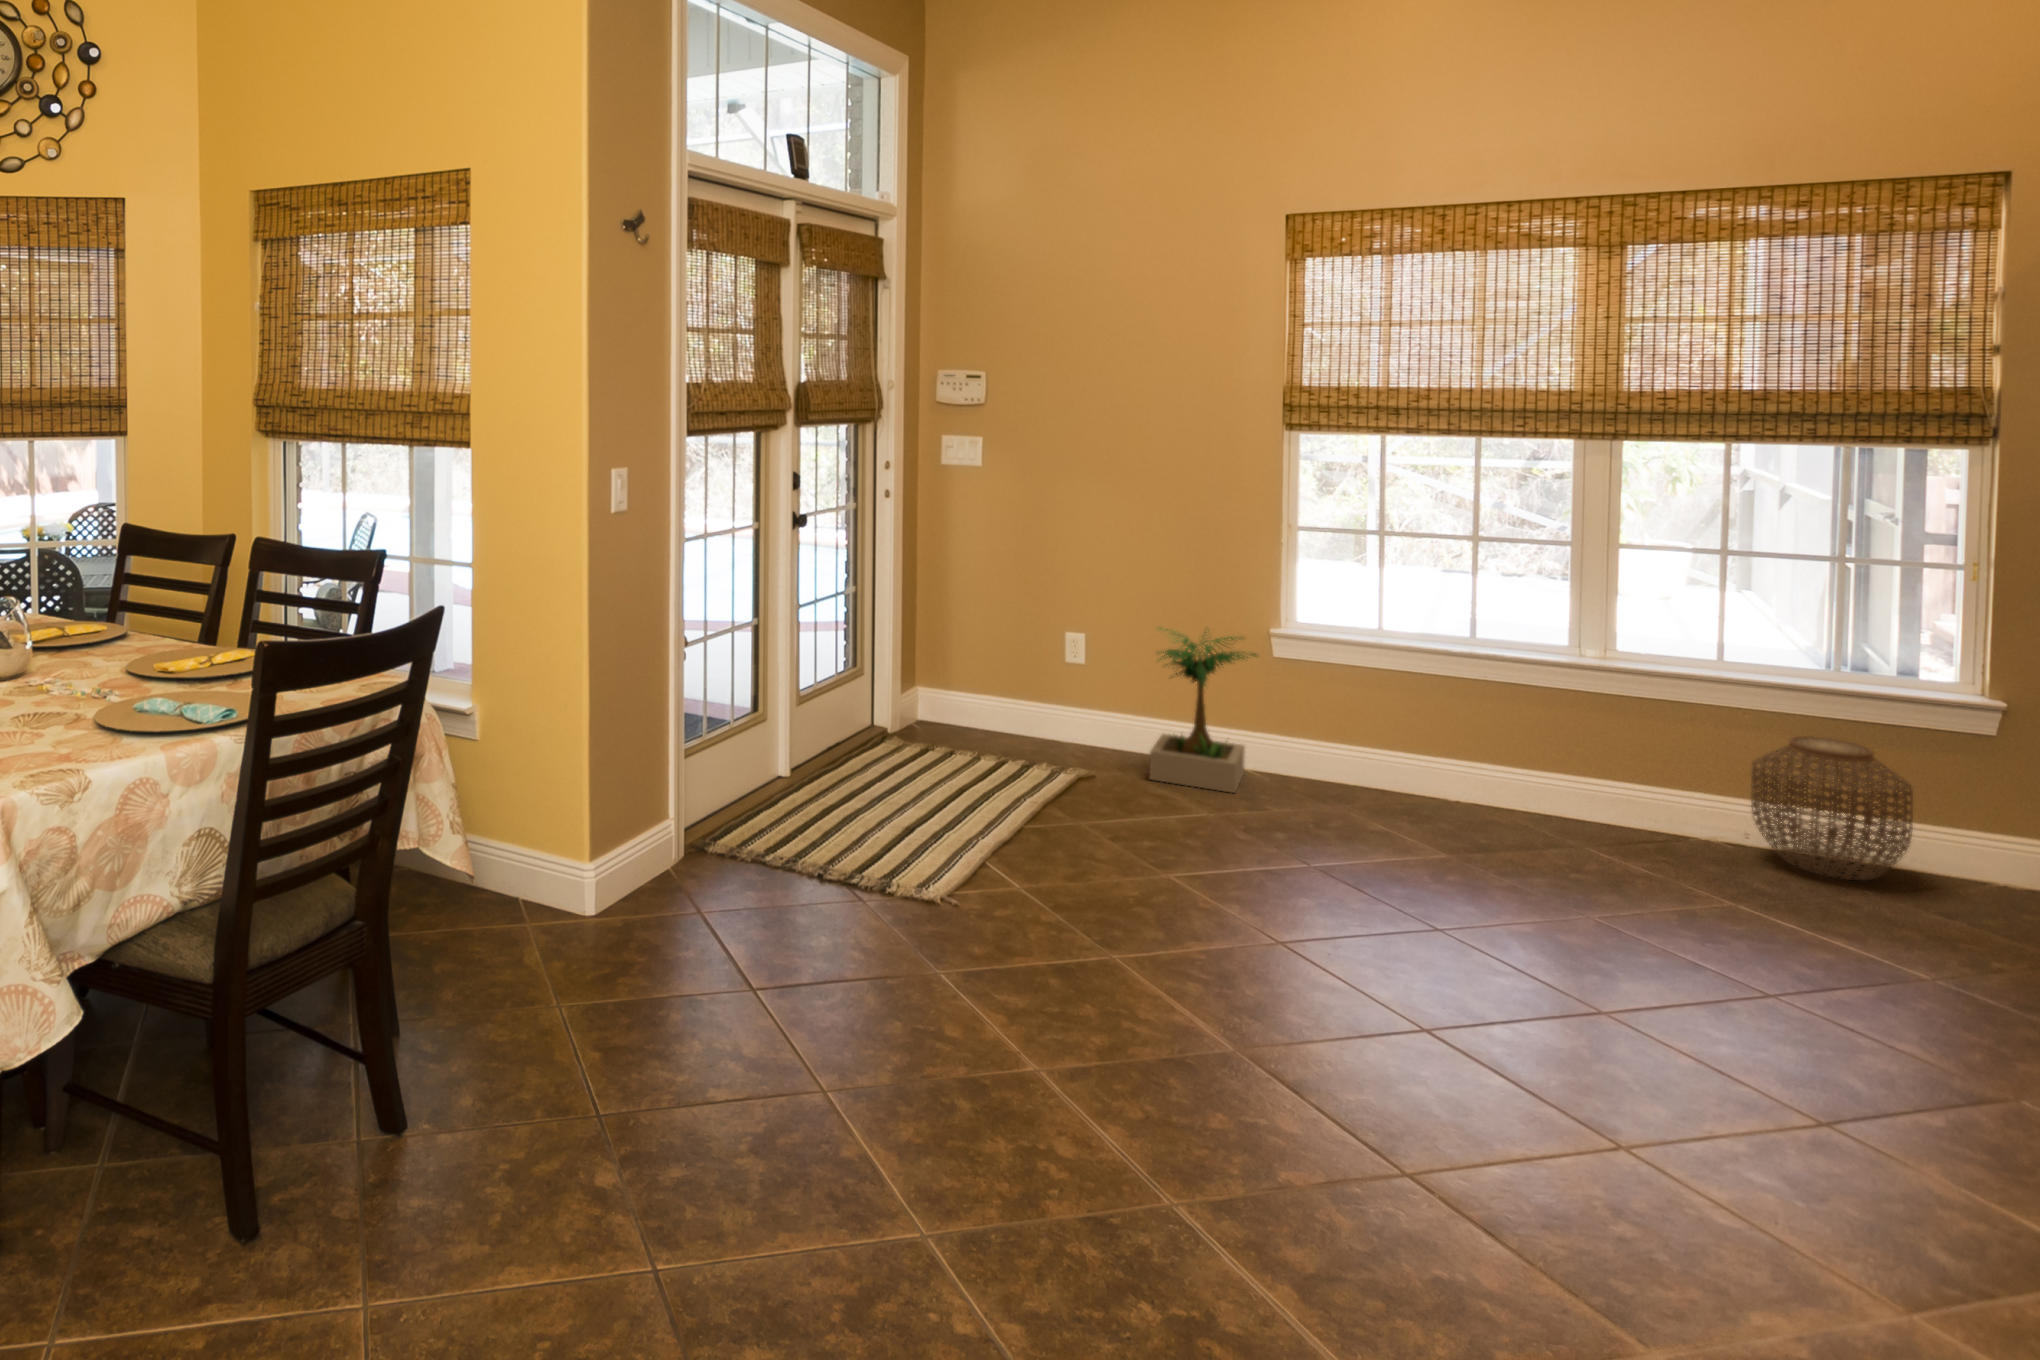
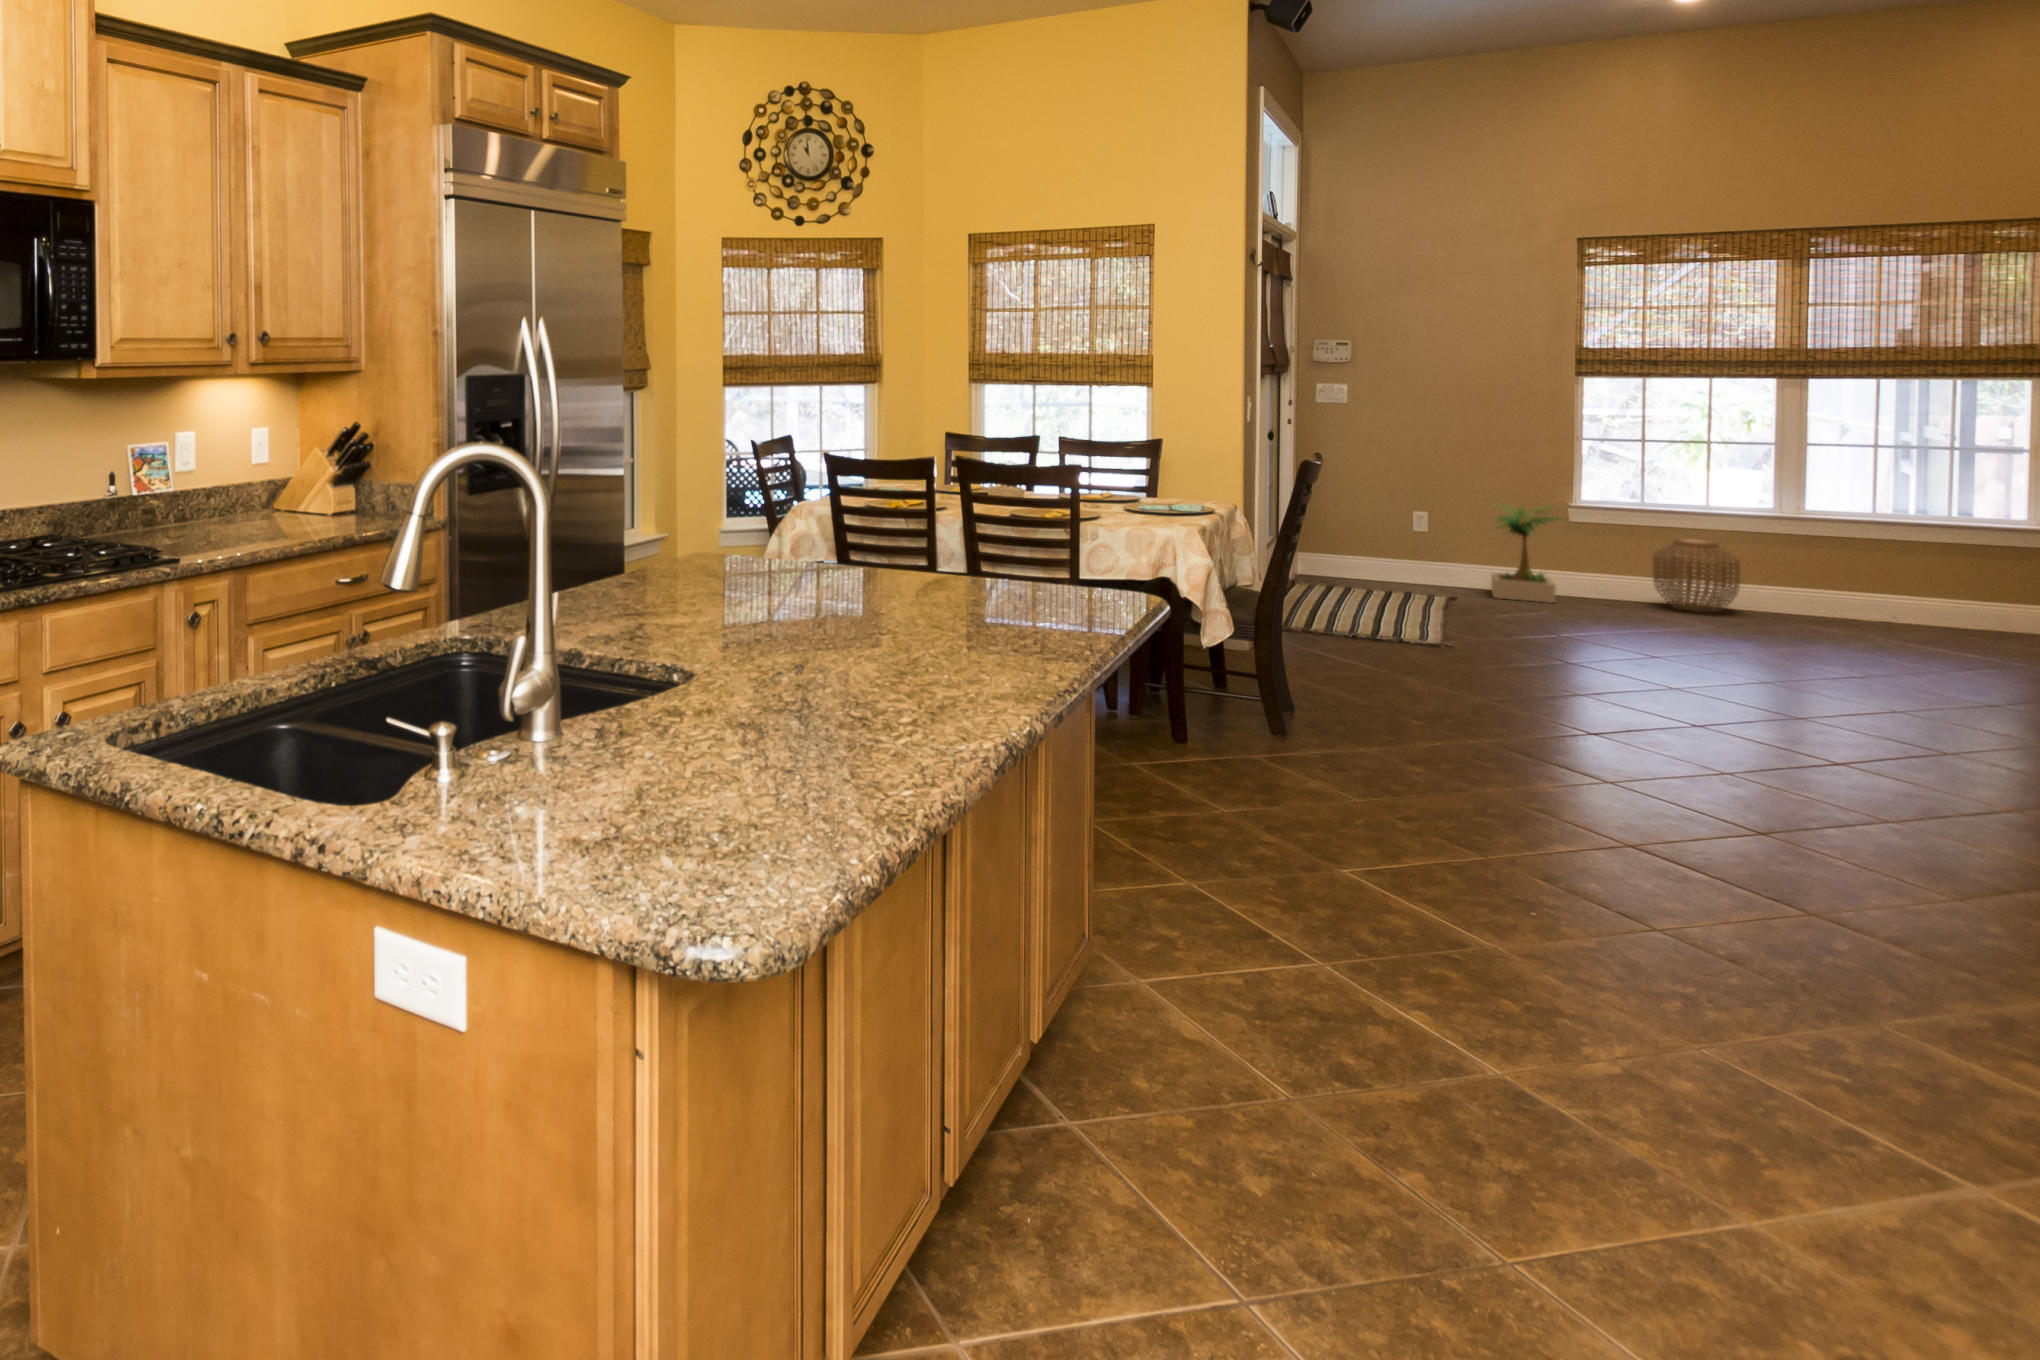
woven basket: present [1751,736,1913,880] -> present [1653,538,1740,612]

